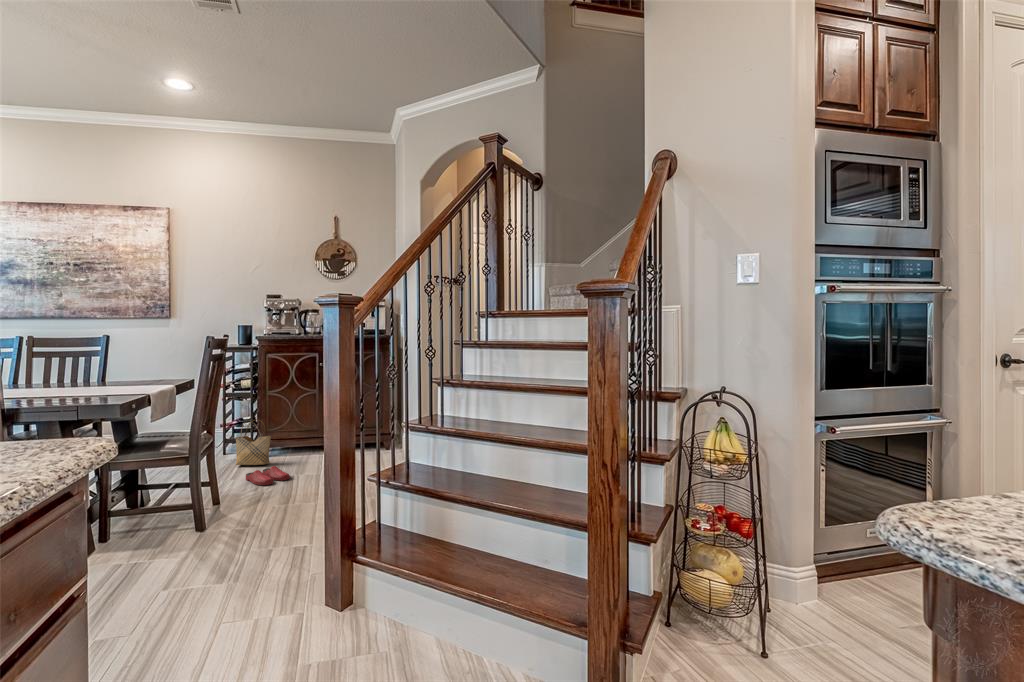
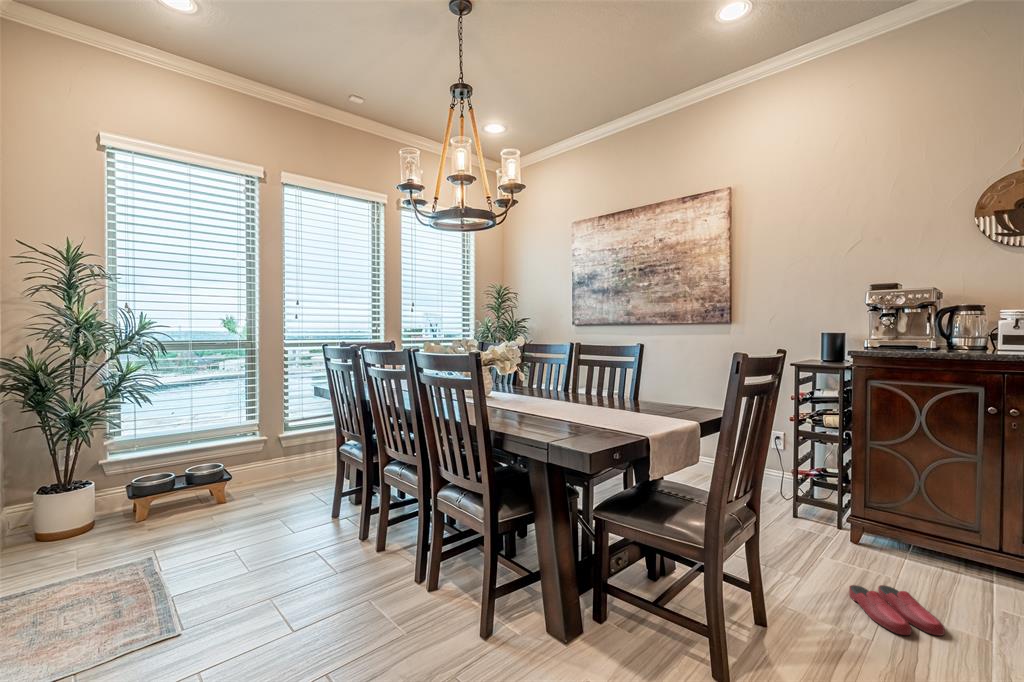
woven basket: present [236,419,271,465] -> none [822,486,886,567]

